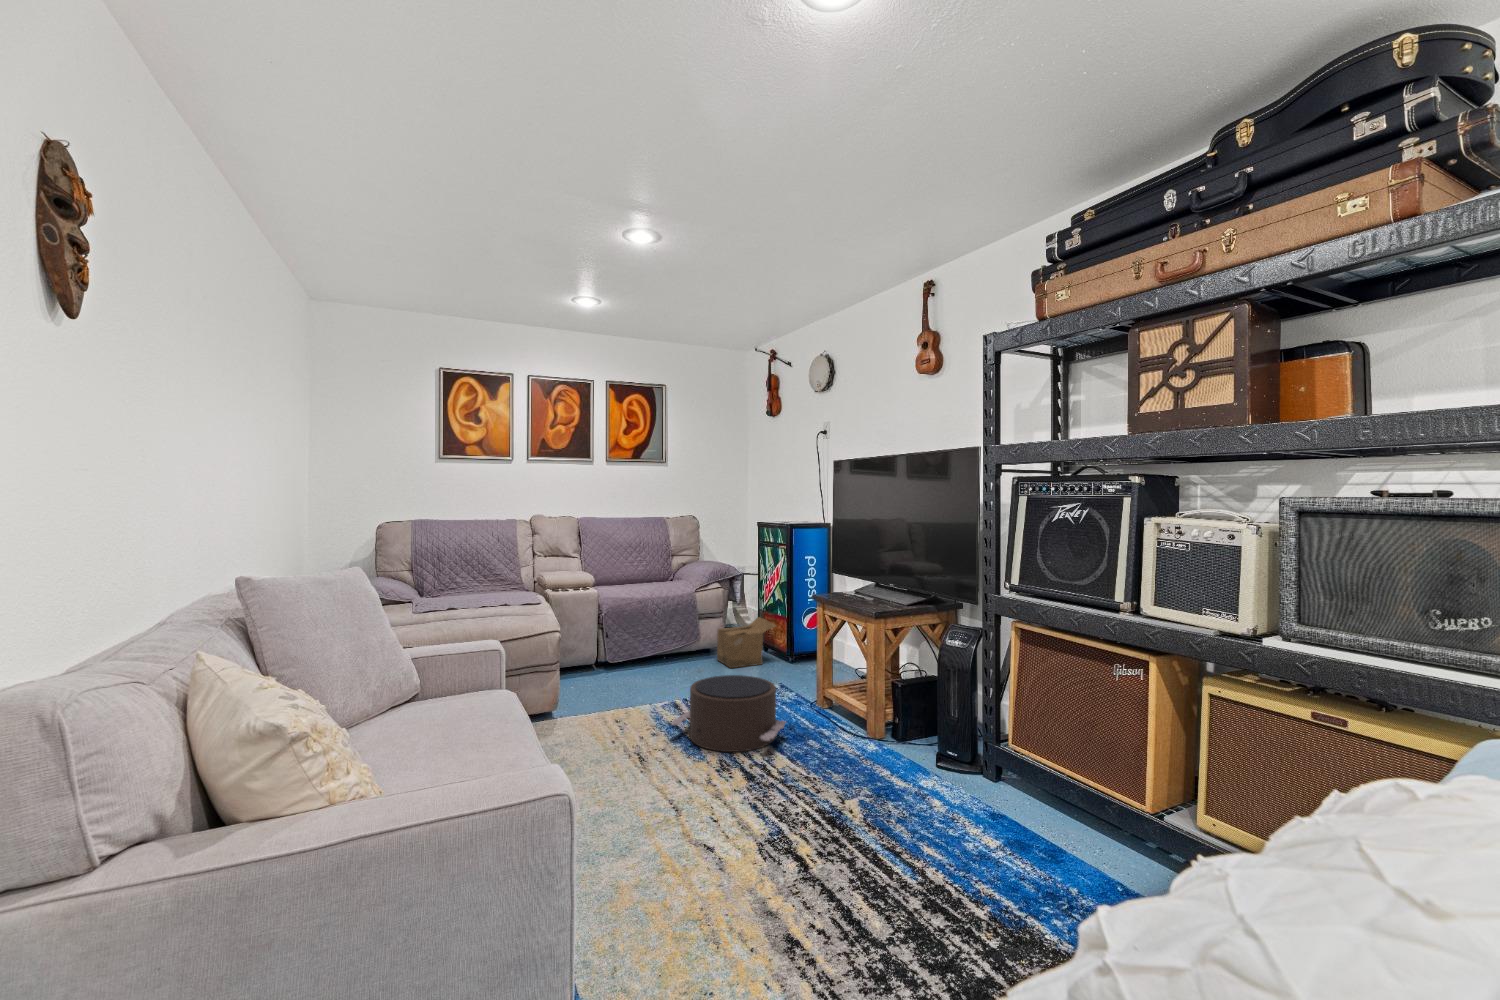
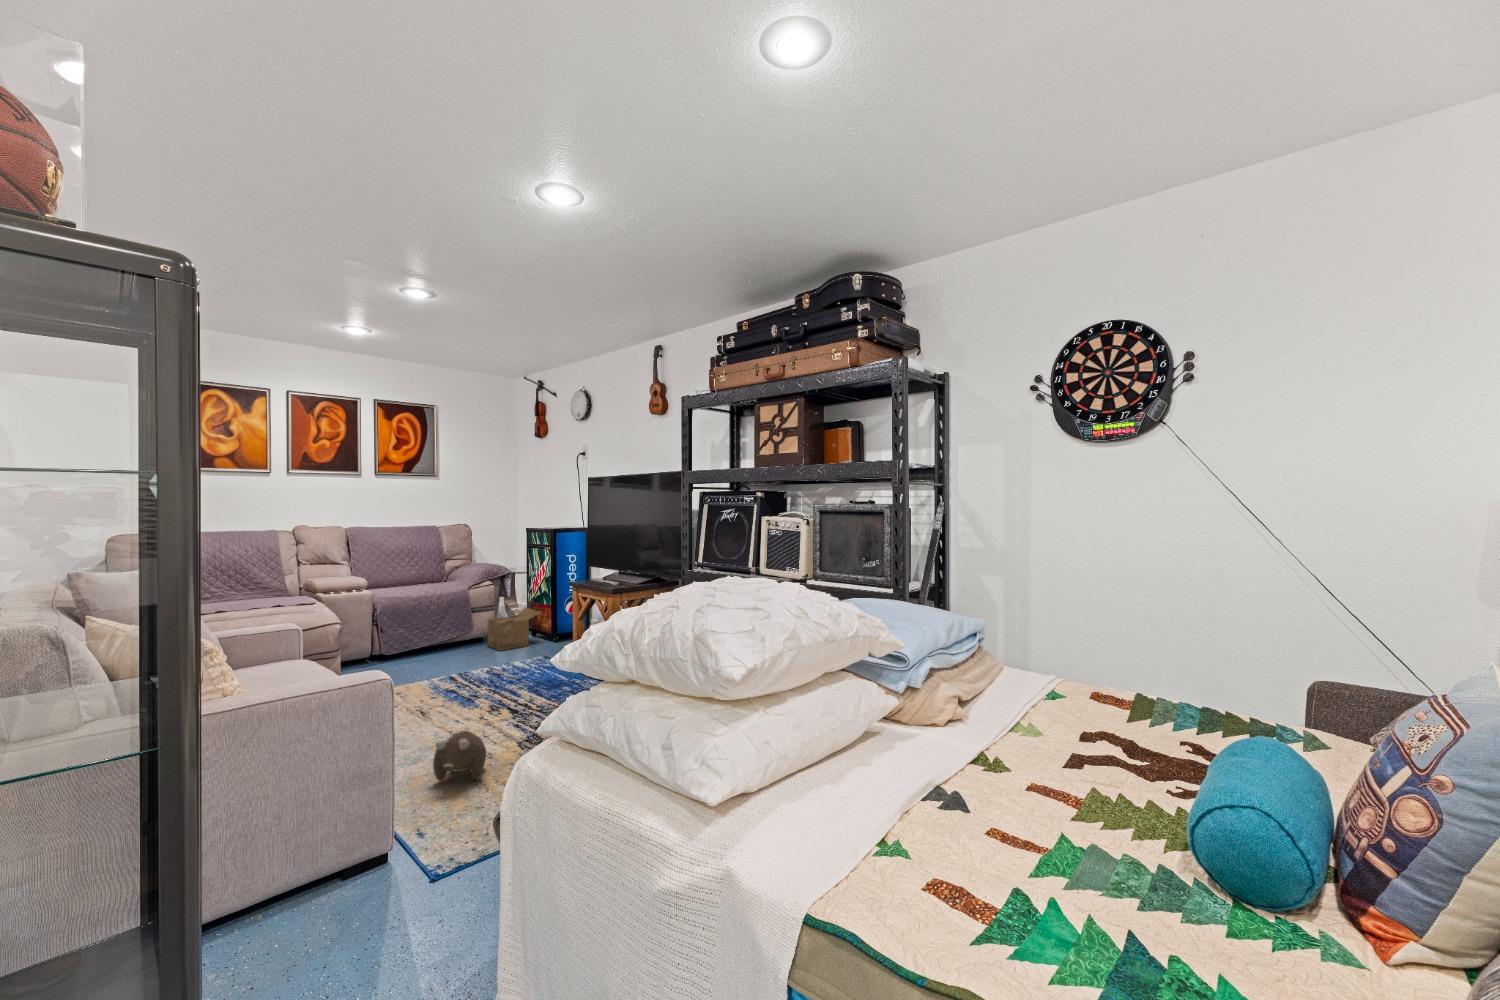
pouf: present [672,675,786,752] -> none [448,647,546,703]
plush toy: none [639,827,712,910] -> present [433,731,486,781]

